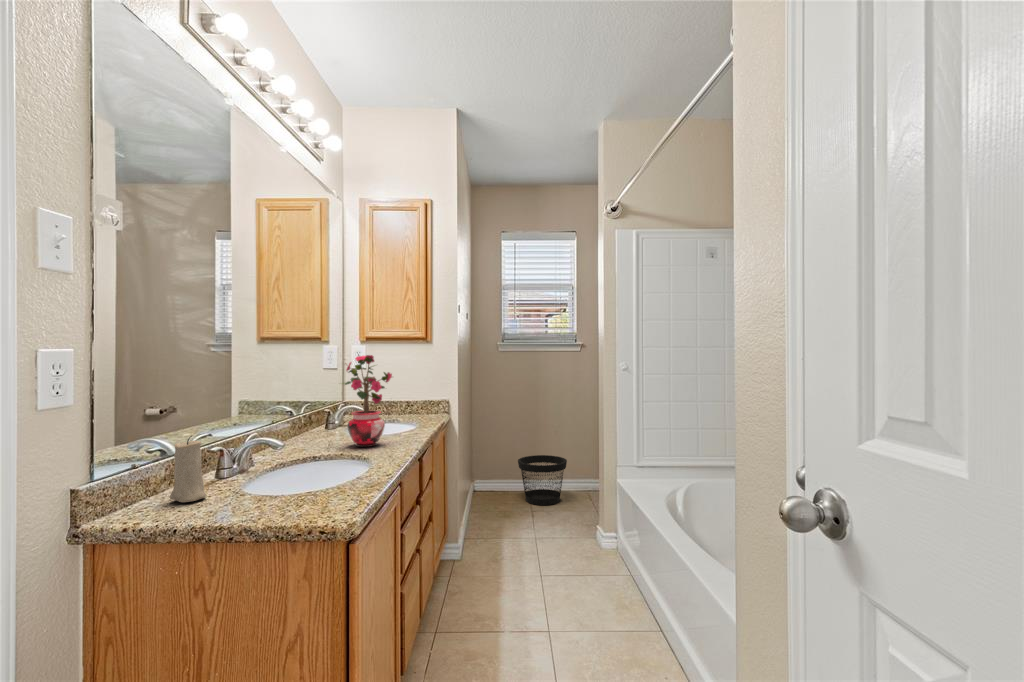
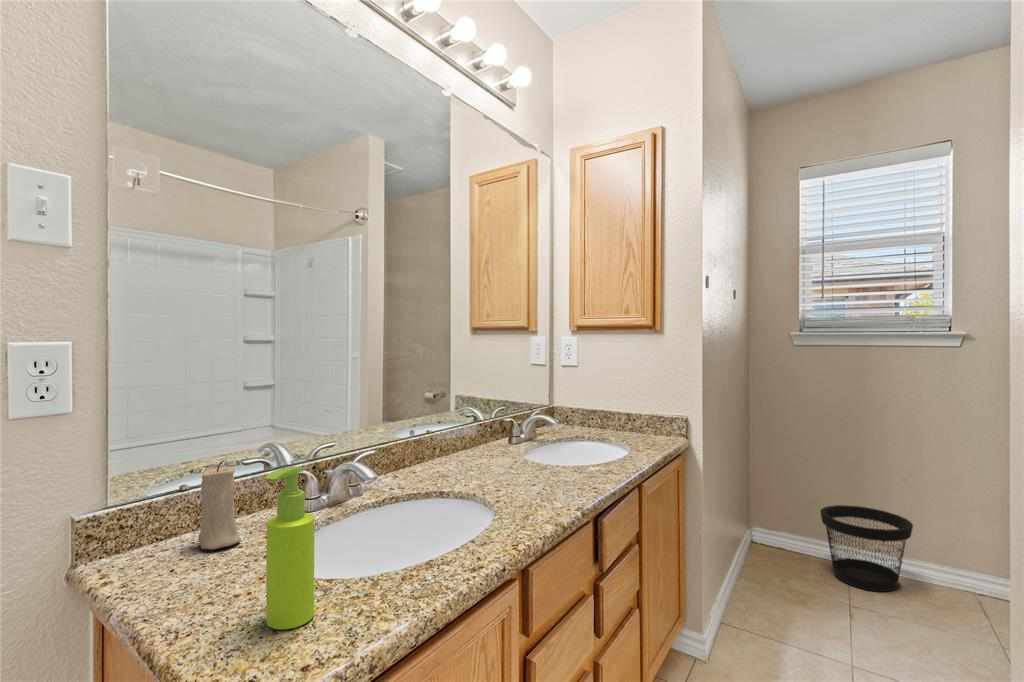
potted plant: present [345,355,392,447] -> none [492,350,563,484]
soap dispenser: none [303,418,332,514] -> present [264,466,314,629]

